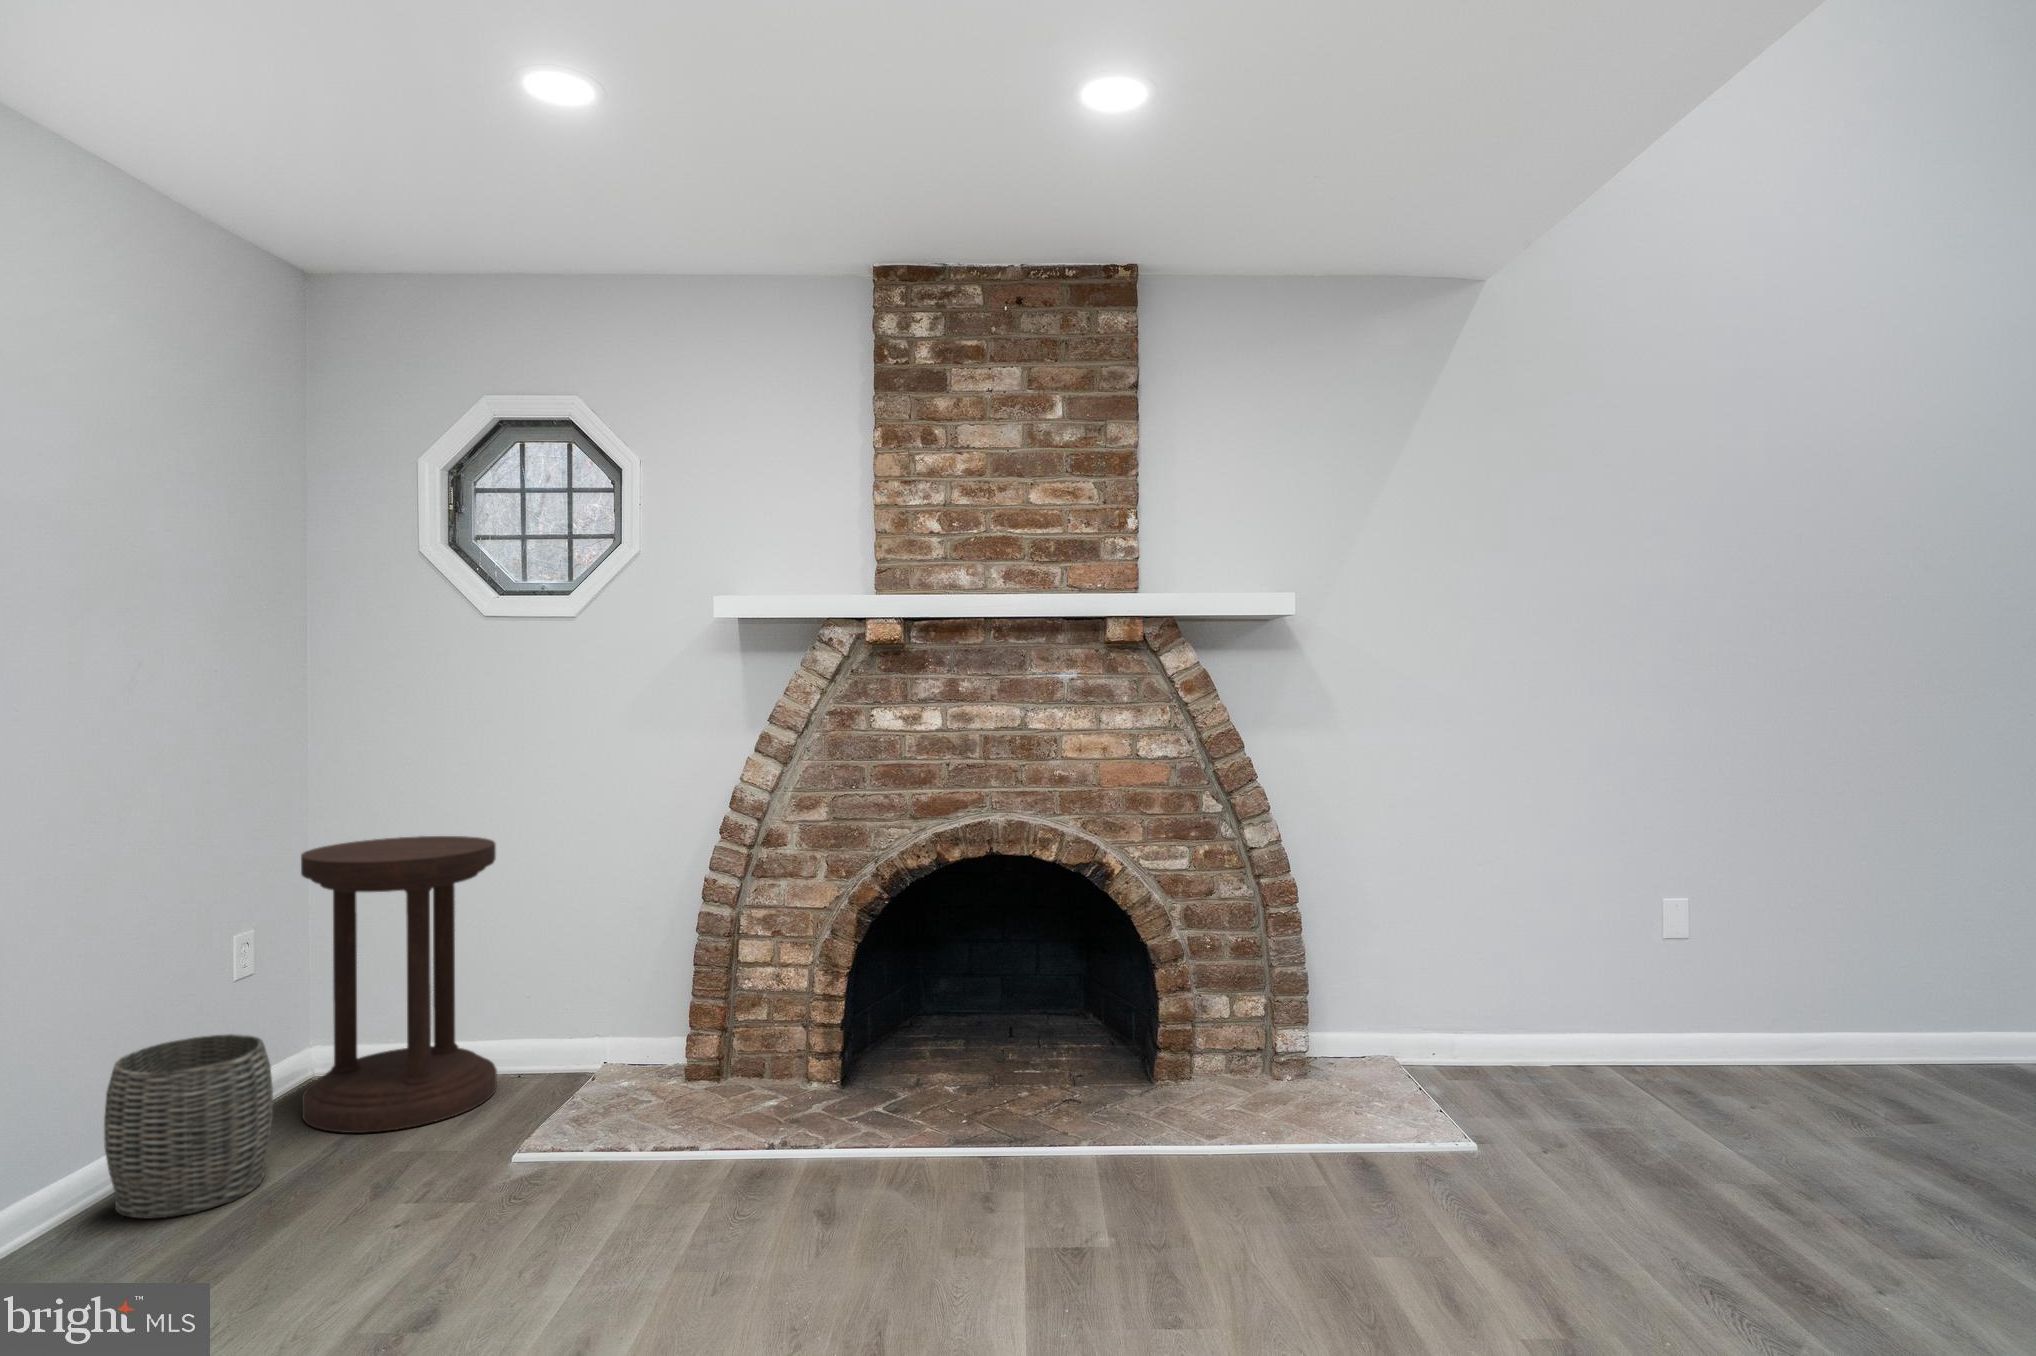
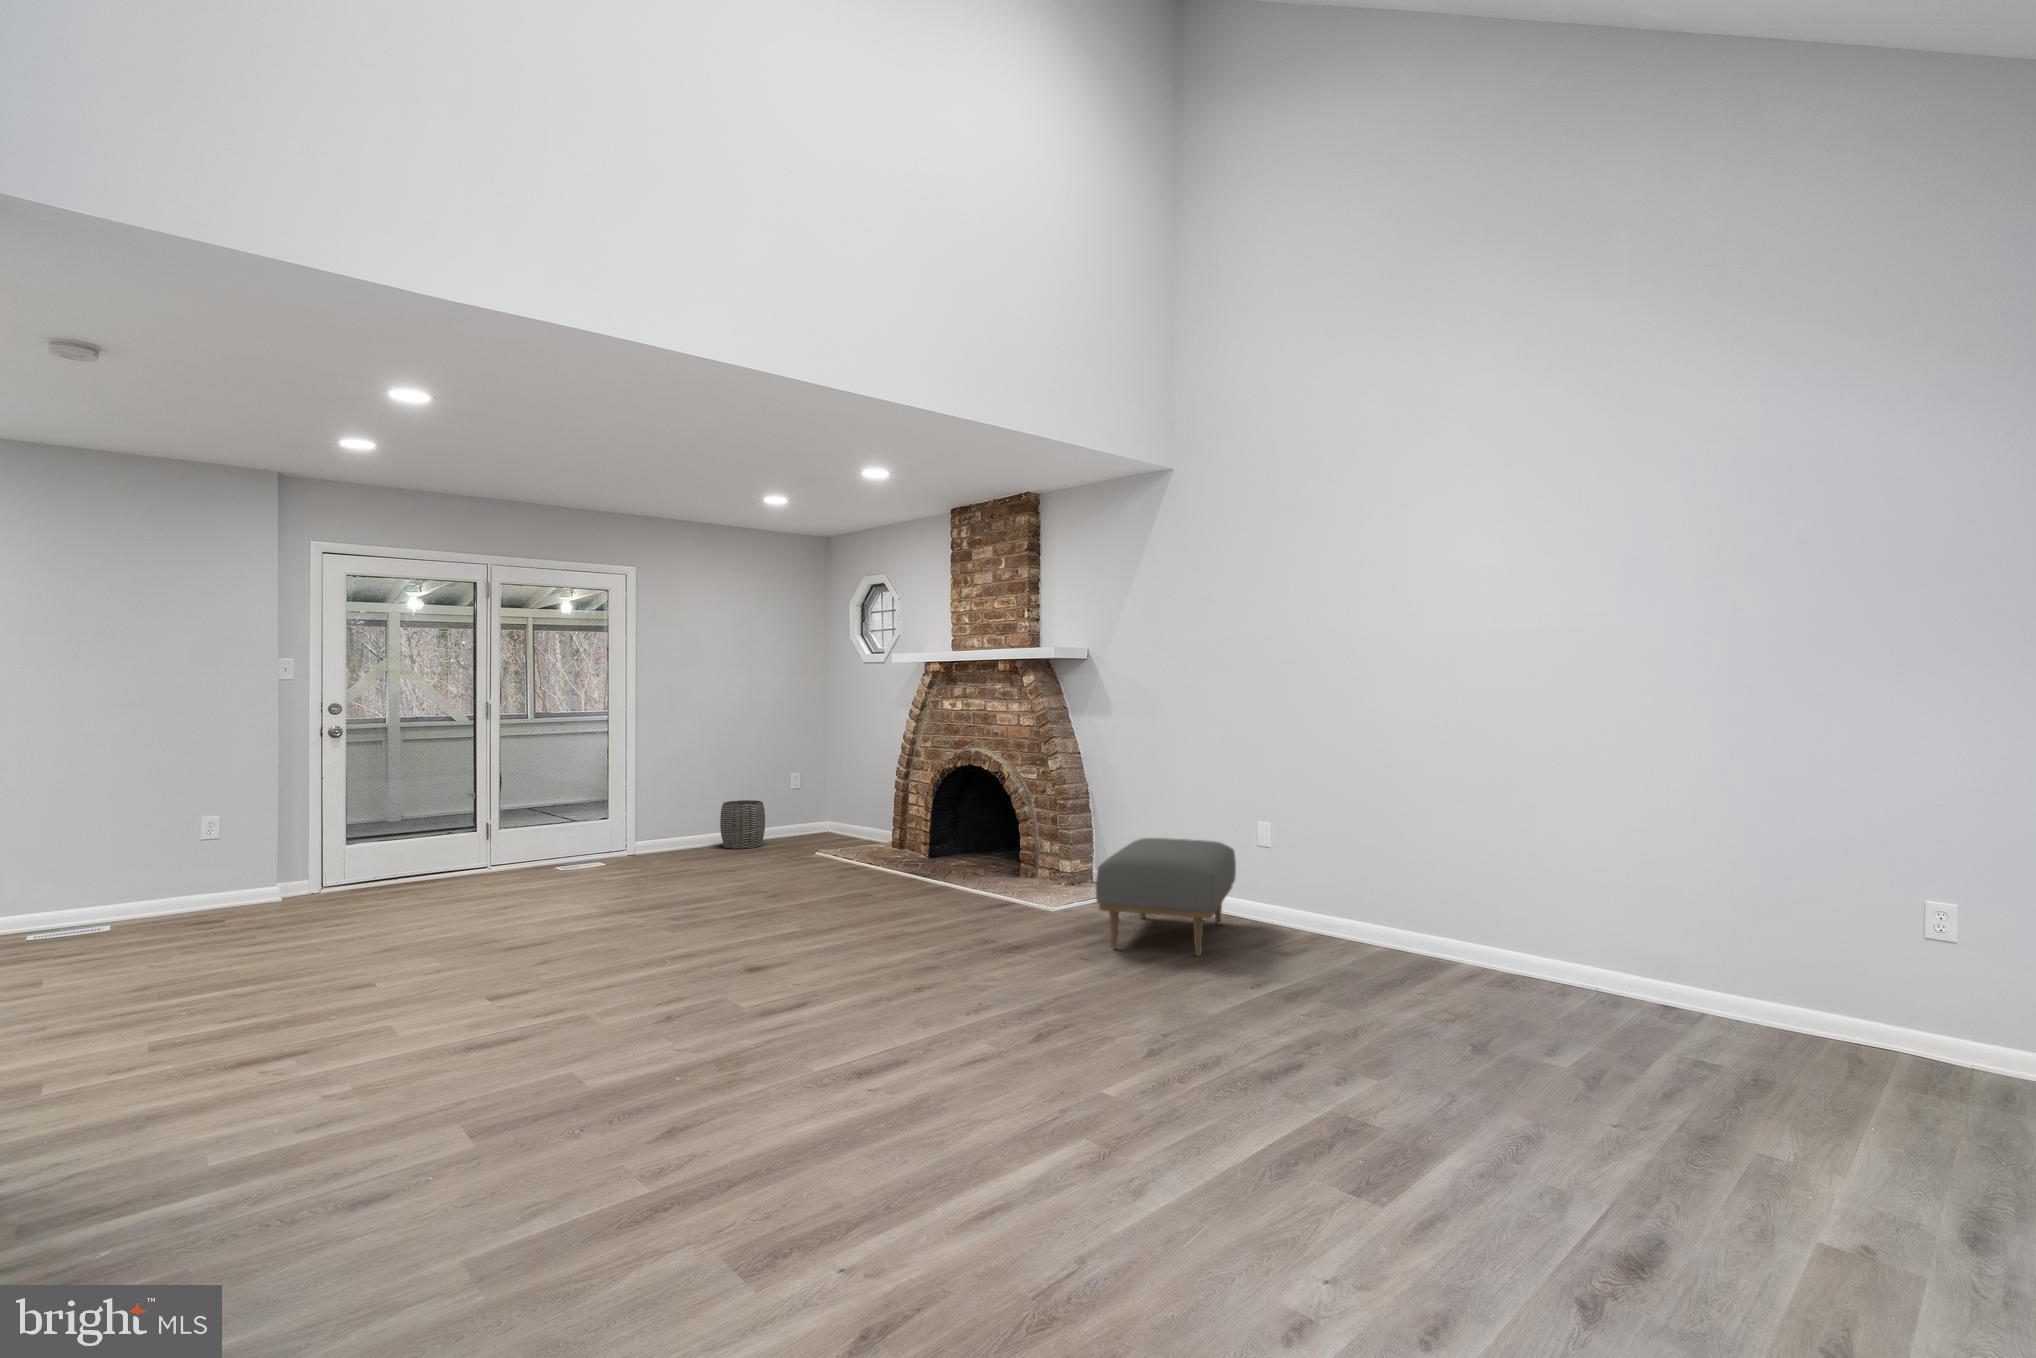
side table: present [301,836,497,1133] -> none [791,746,856,845]
ottoman: none [1572,945,1990,1206] -> present [1096,838,1236,956]

